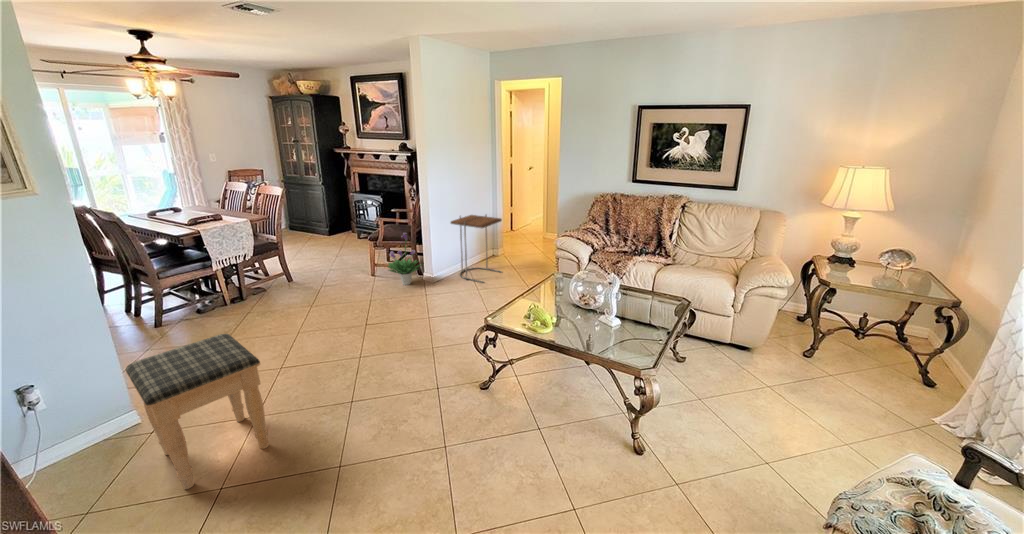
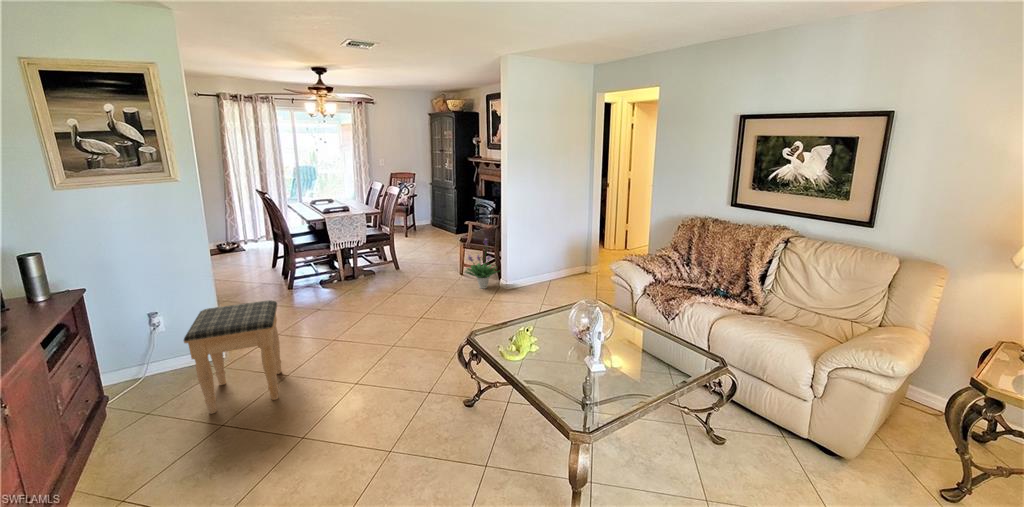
side table: present [451,215,502,283] -> none [531,228,584,299]

